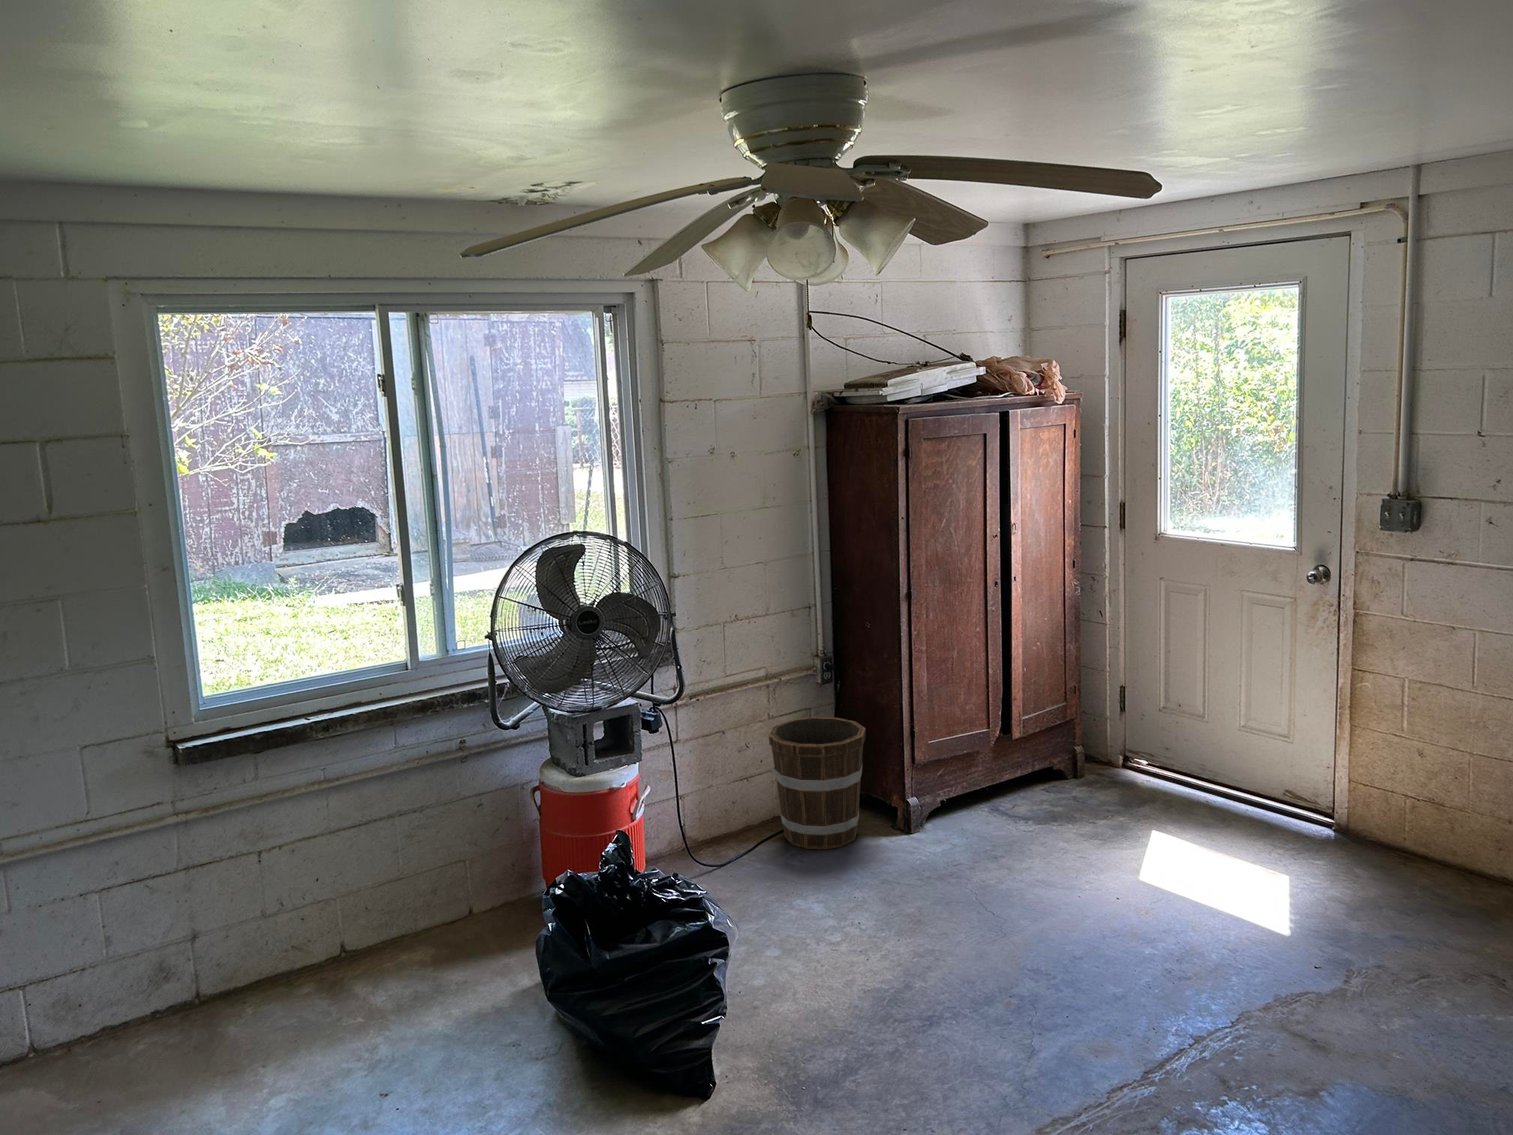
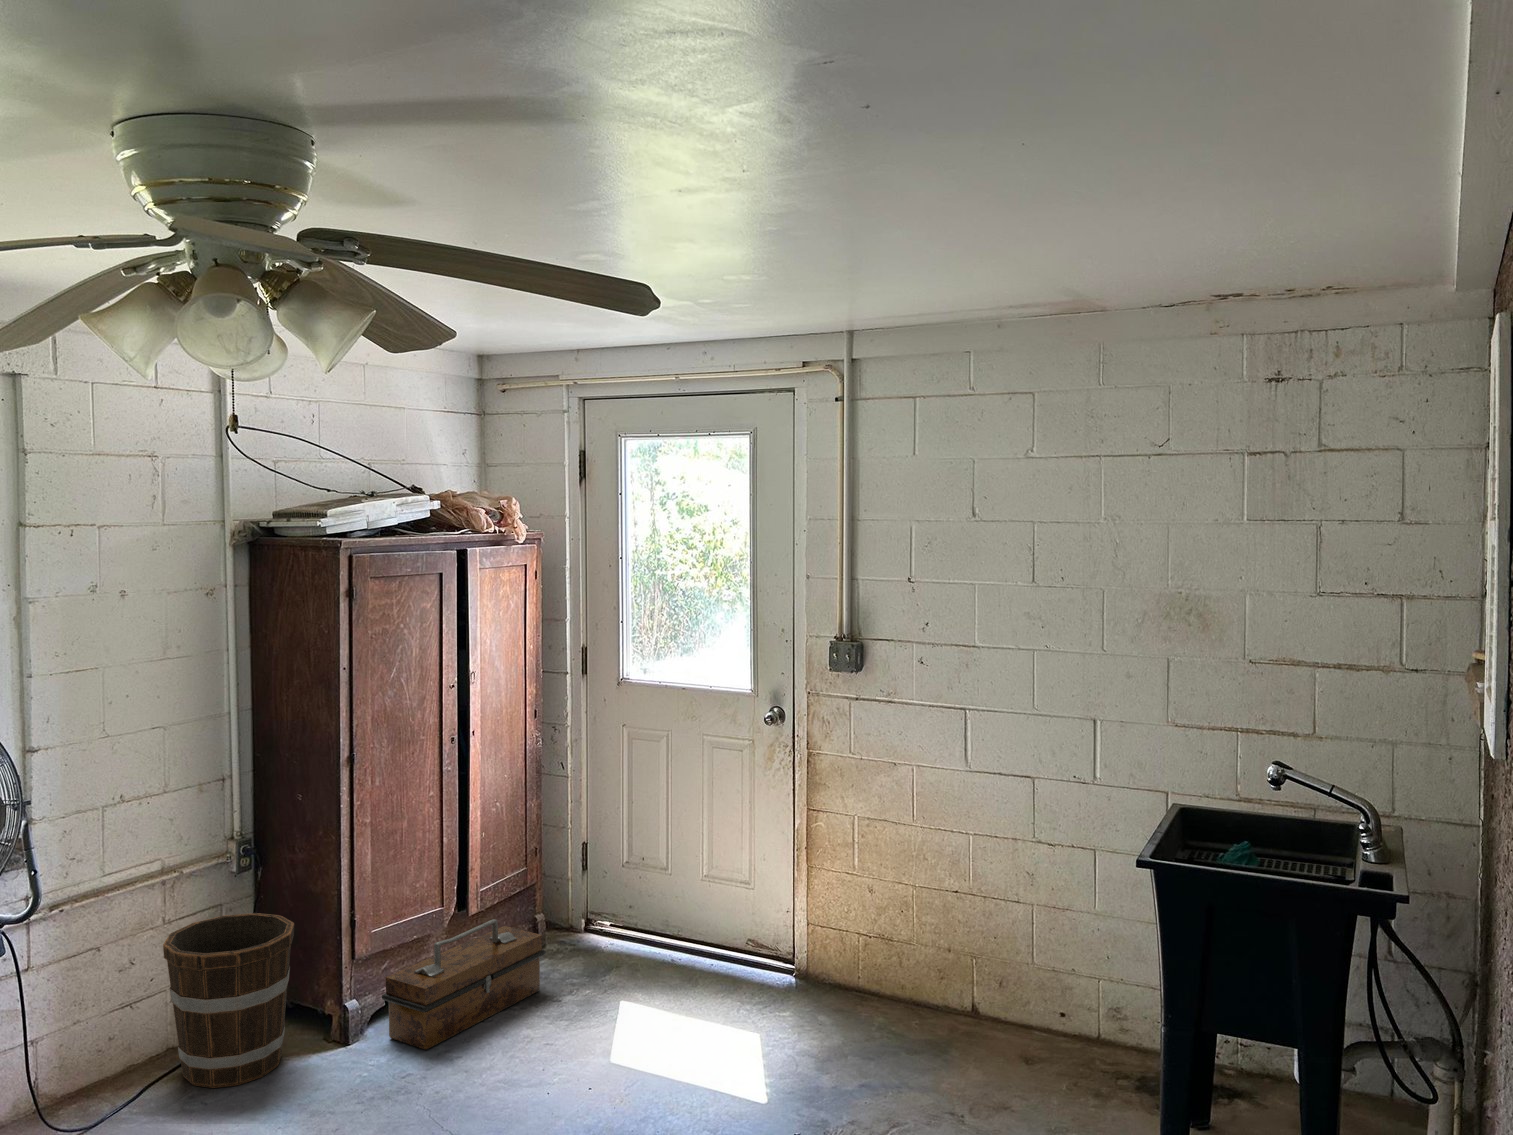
toolbox: none [935,744,1080,845] -> present [381,919,546,1049]

